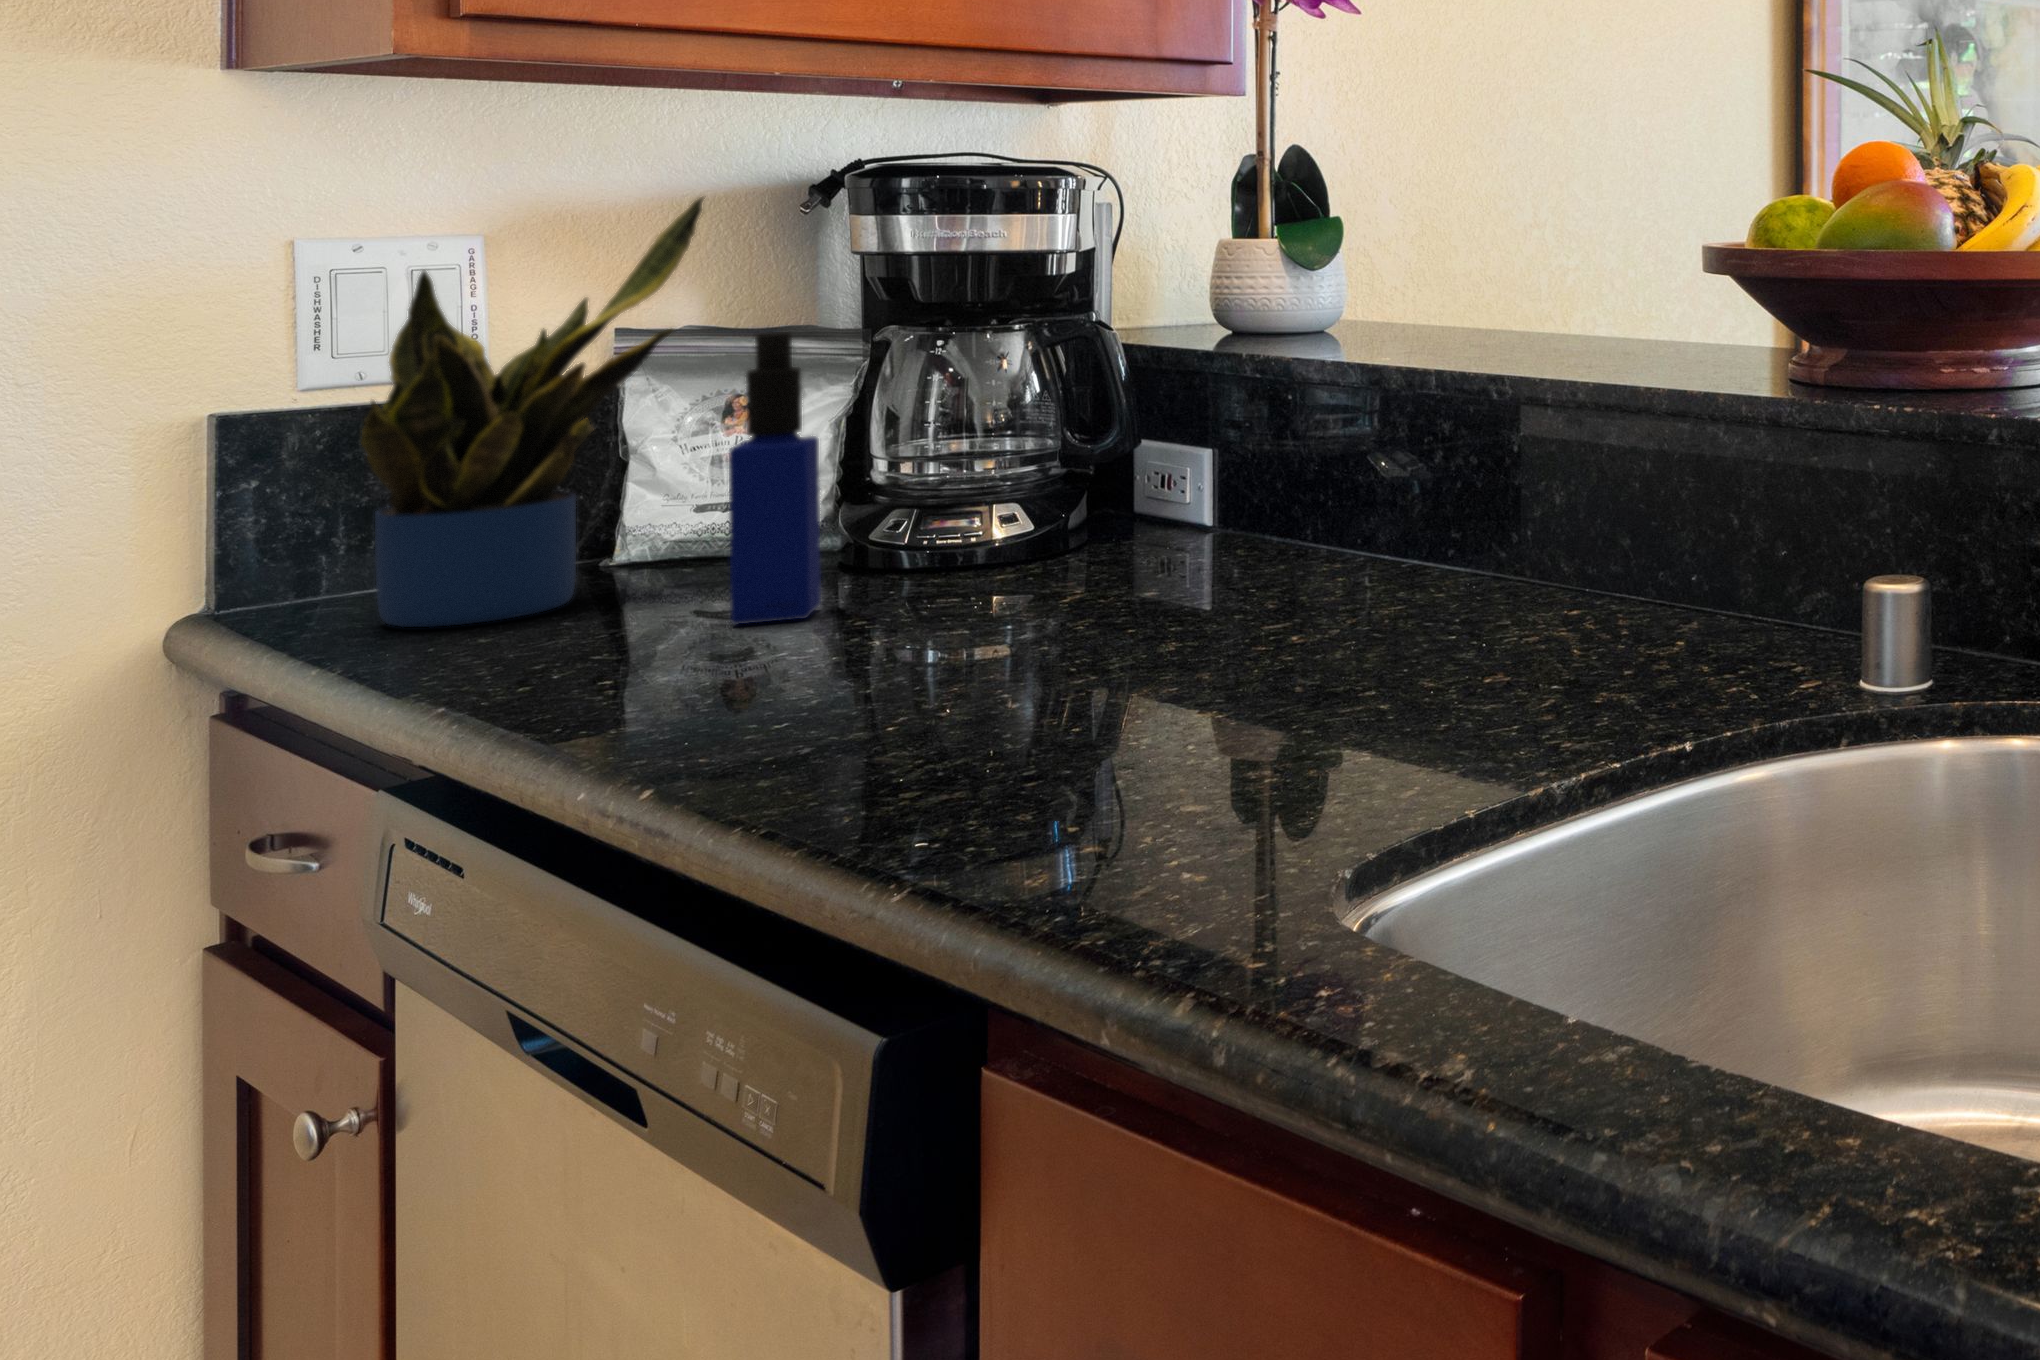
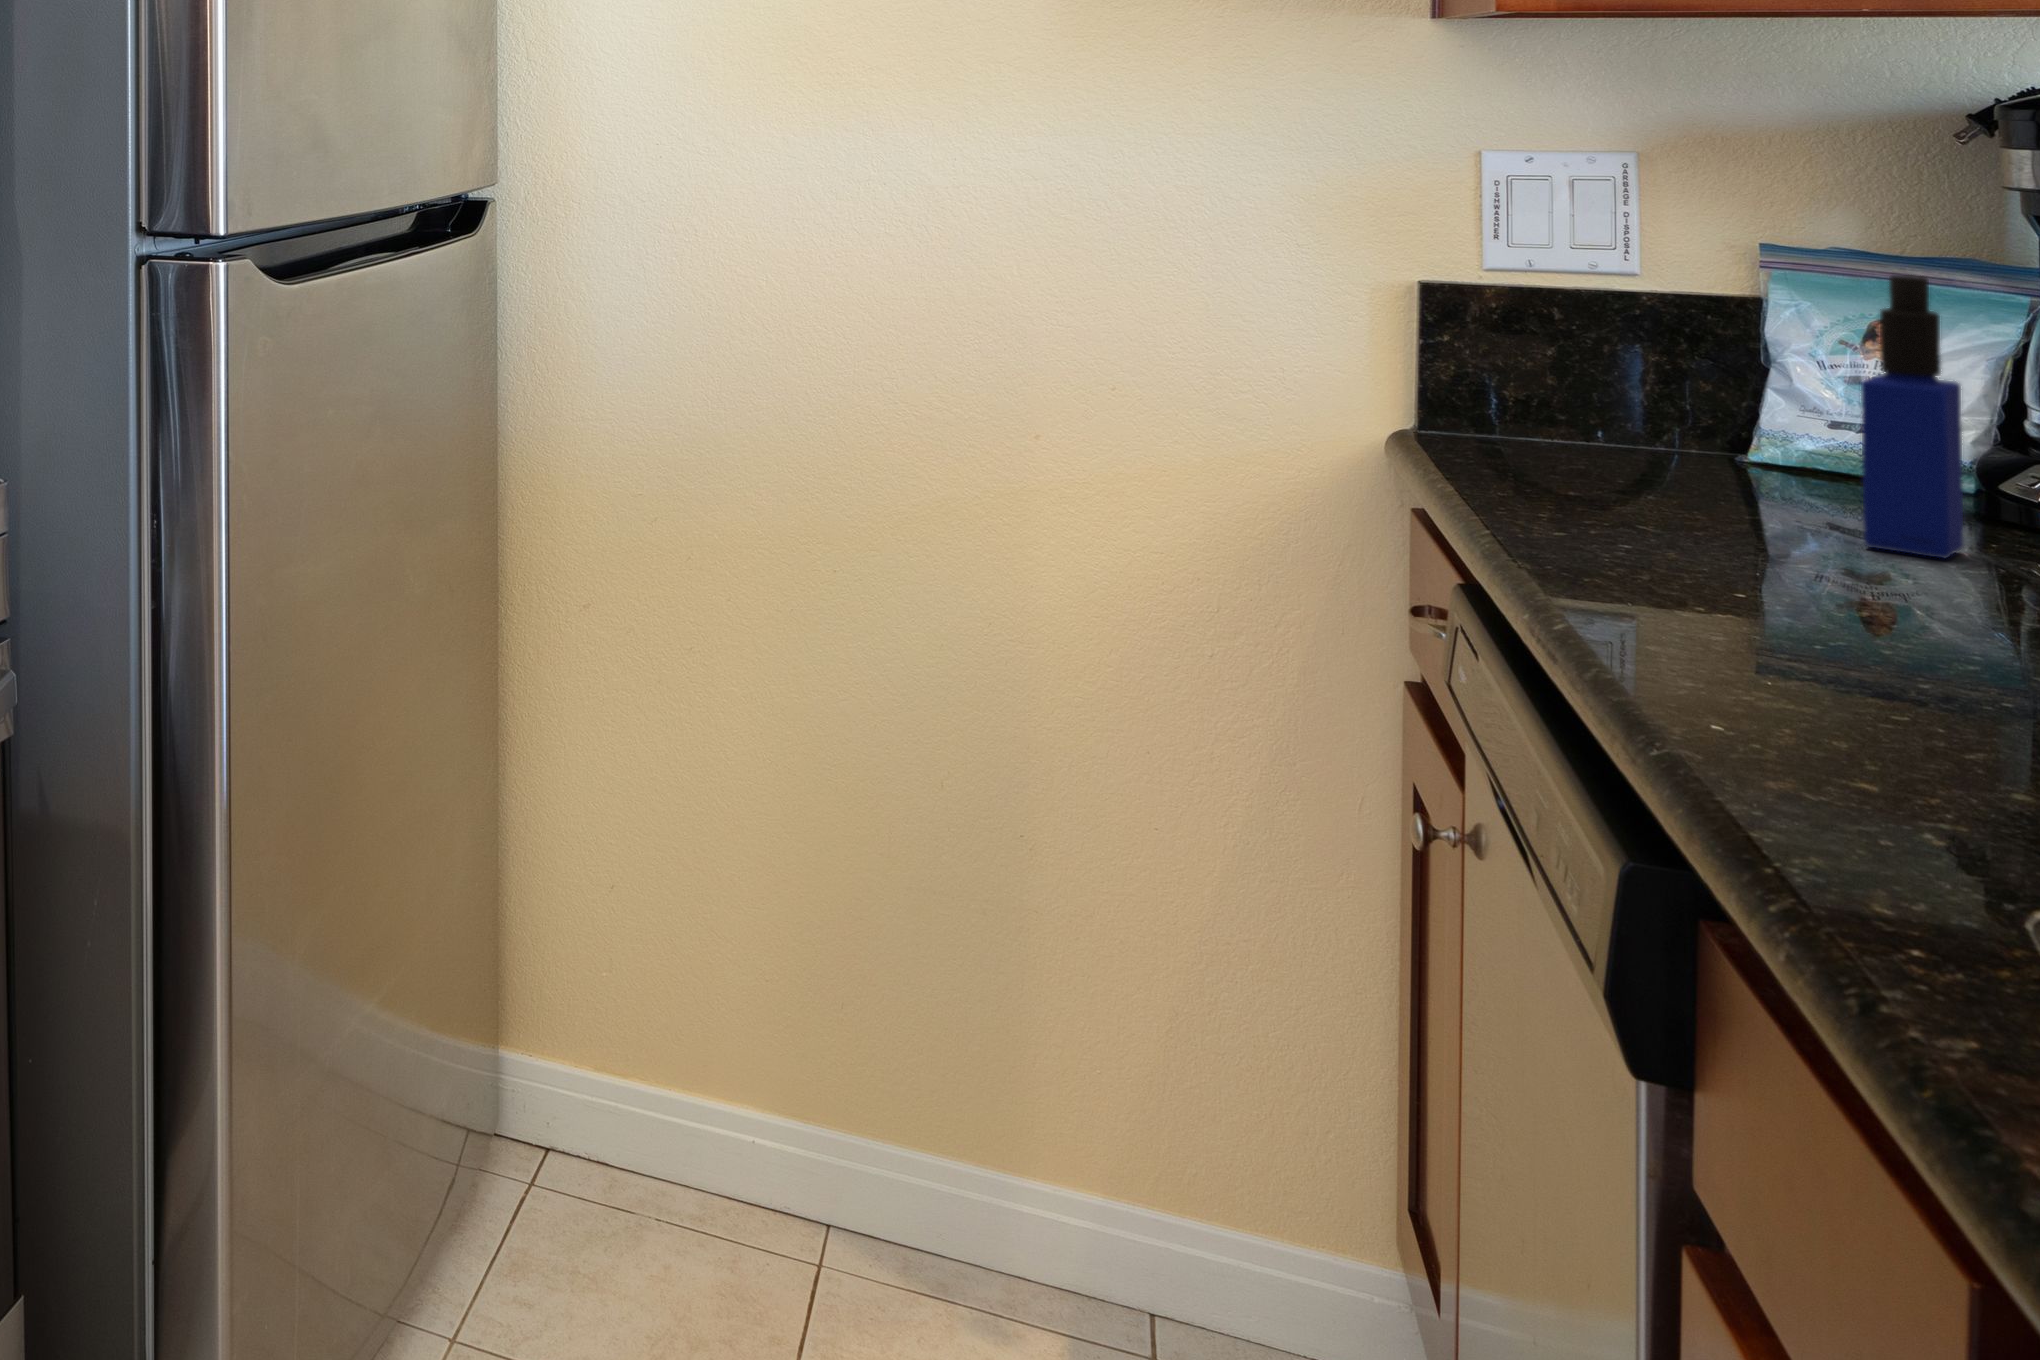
potted plant: present [362,198,703,627] -> none [1535,133,1840,492]

